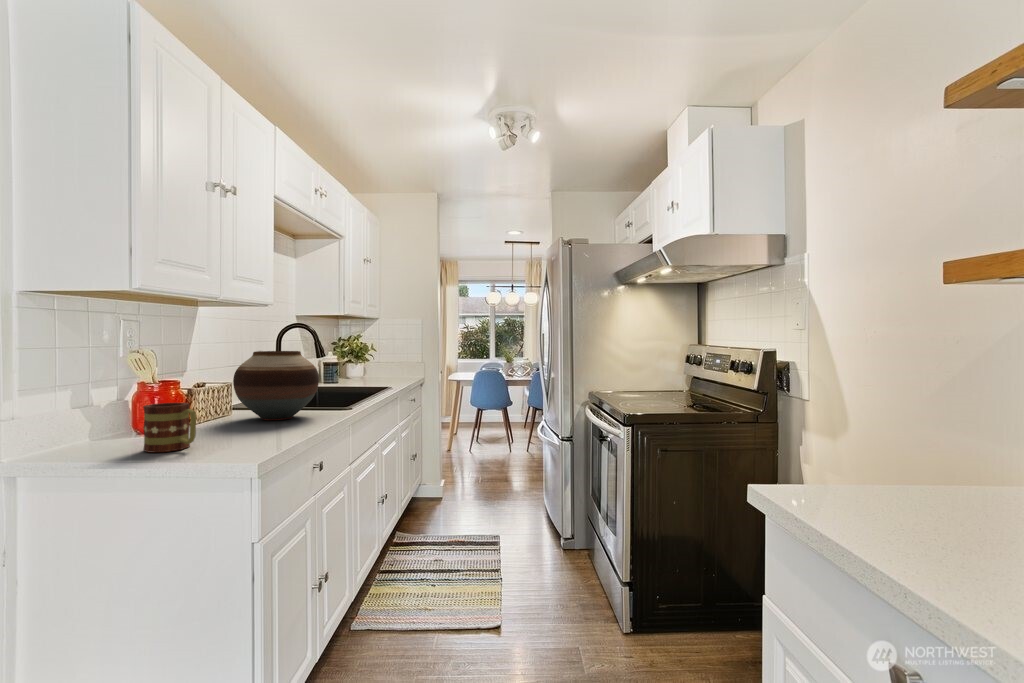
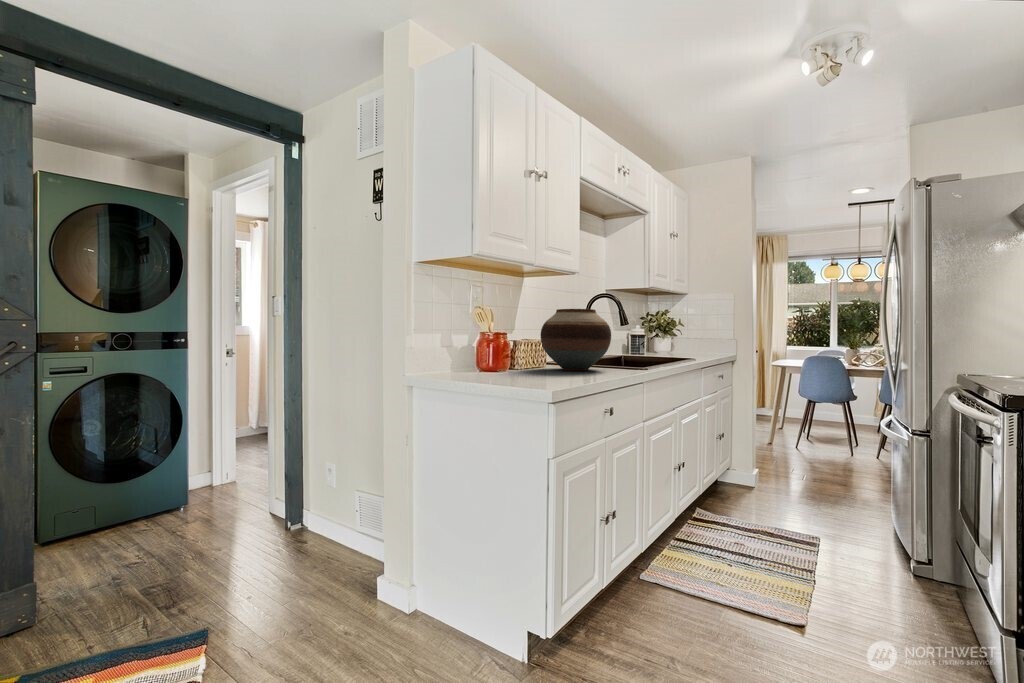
mug: present [143,403,196,452] -> none [468,342,501,379]

